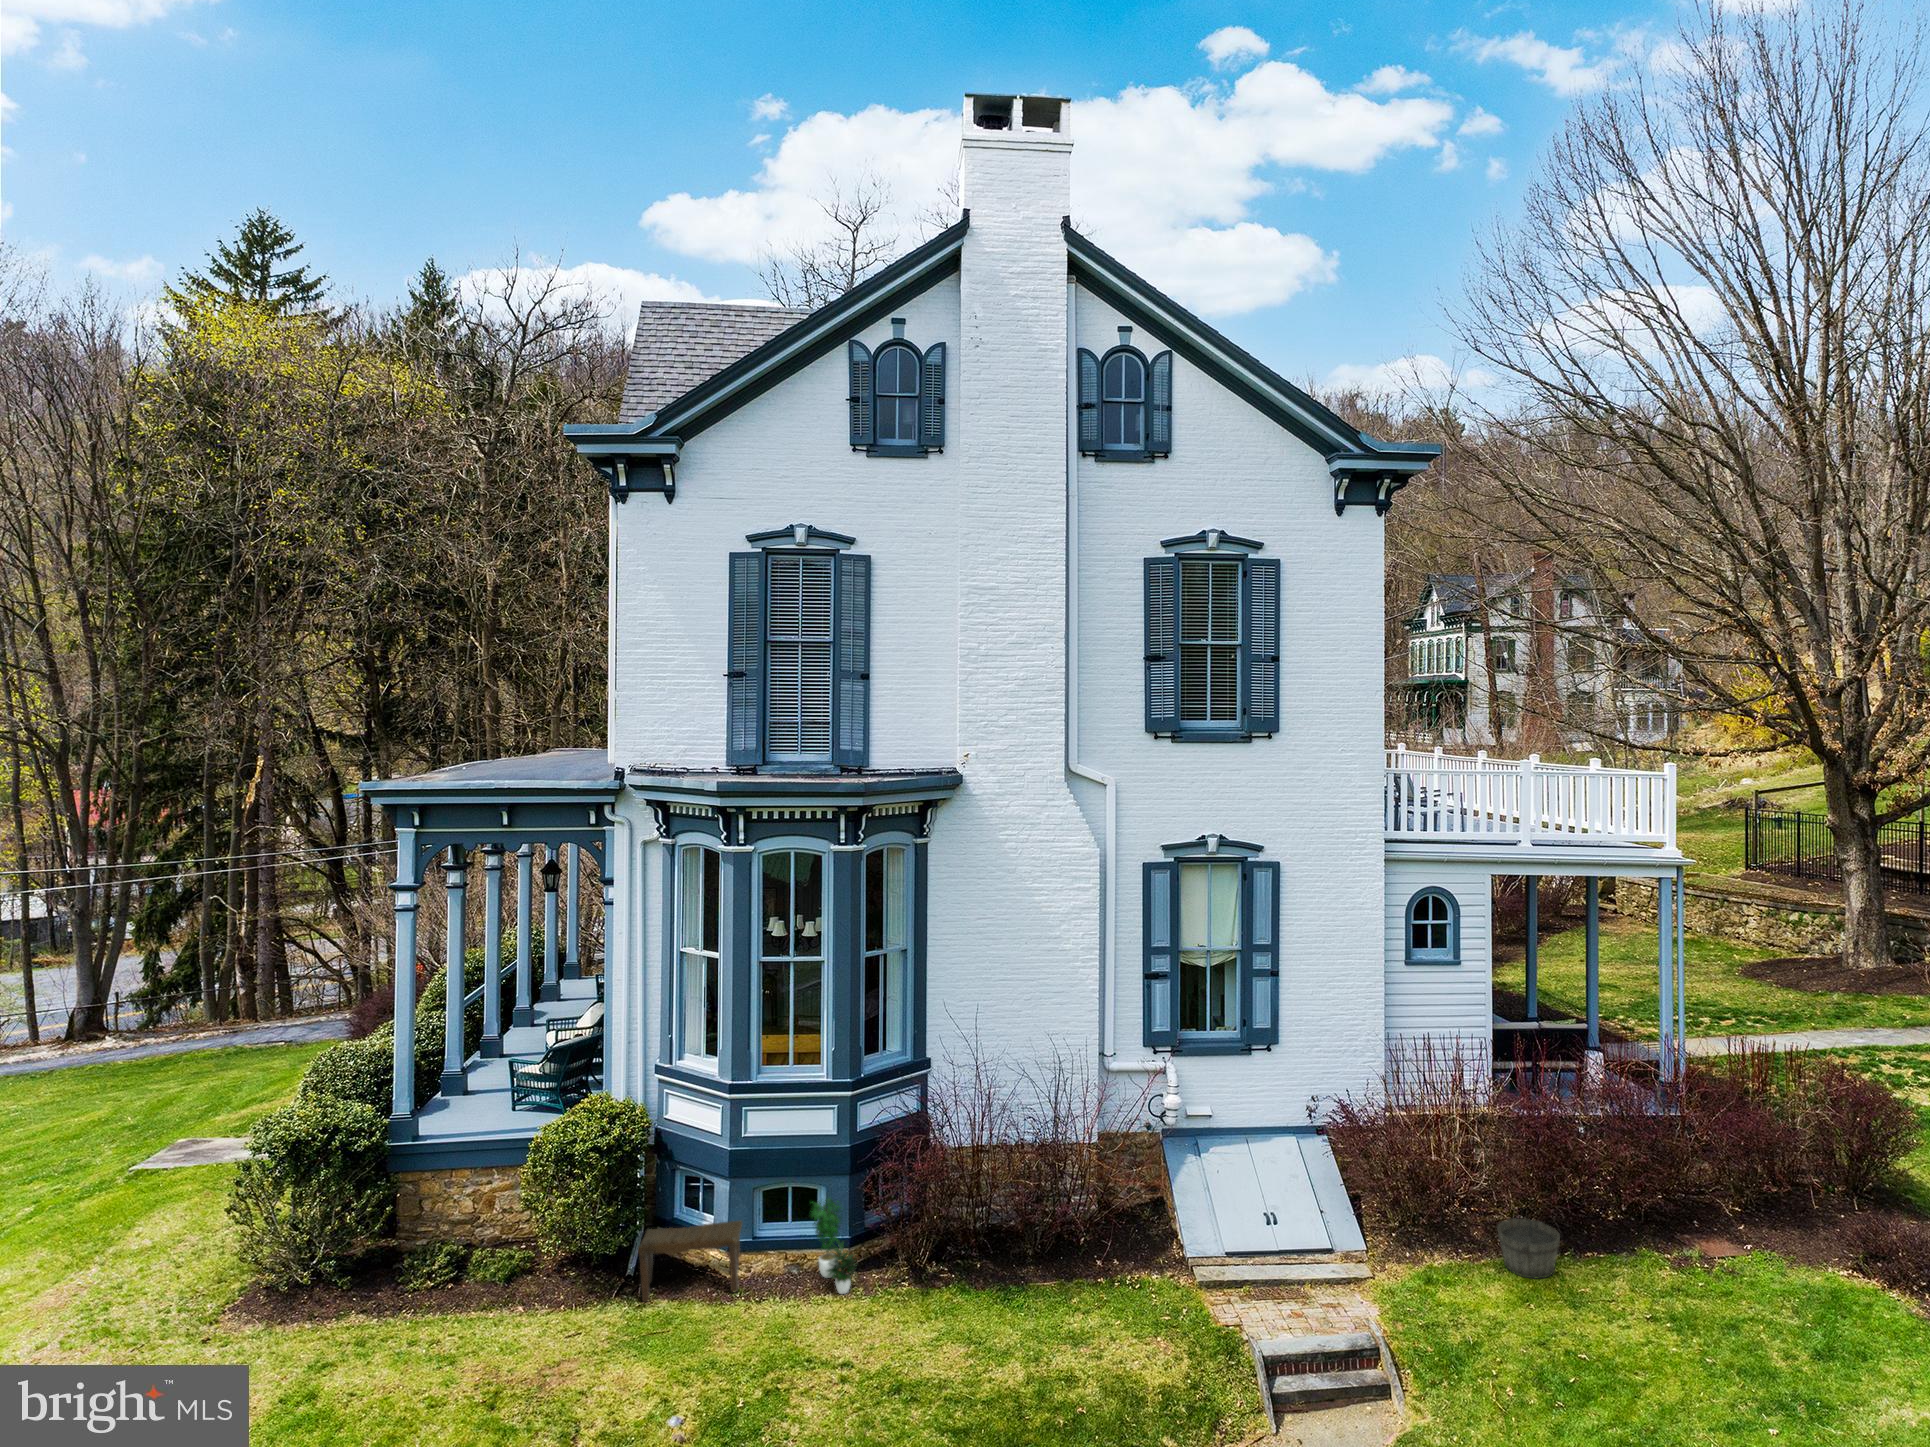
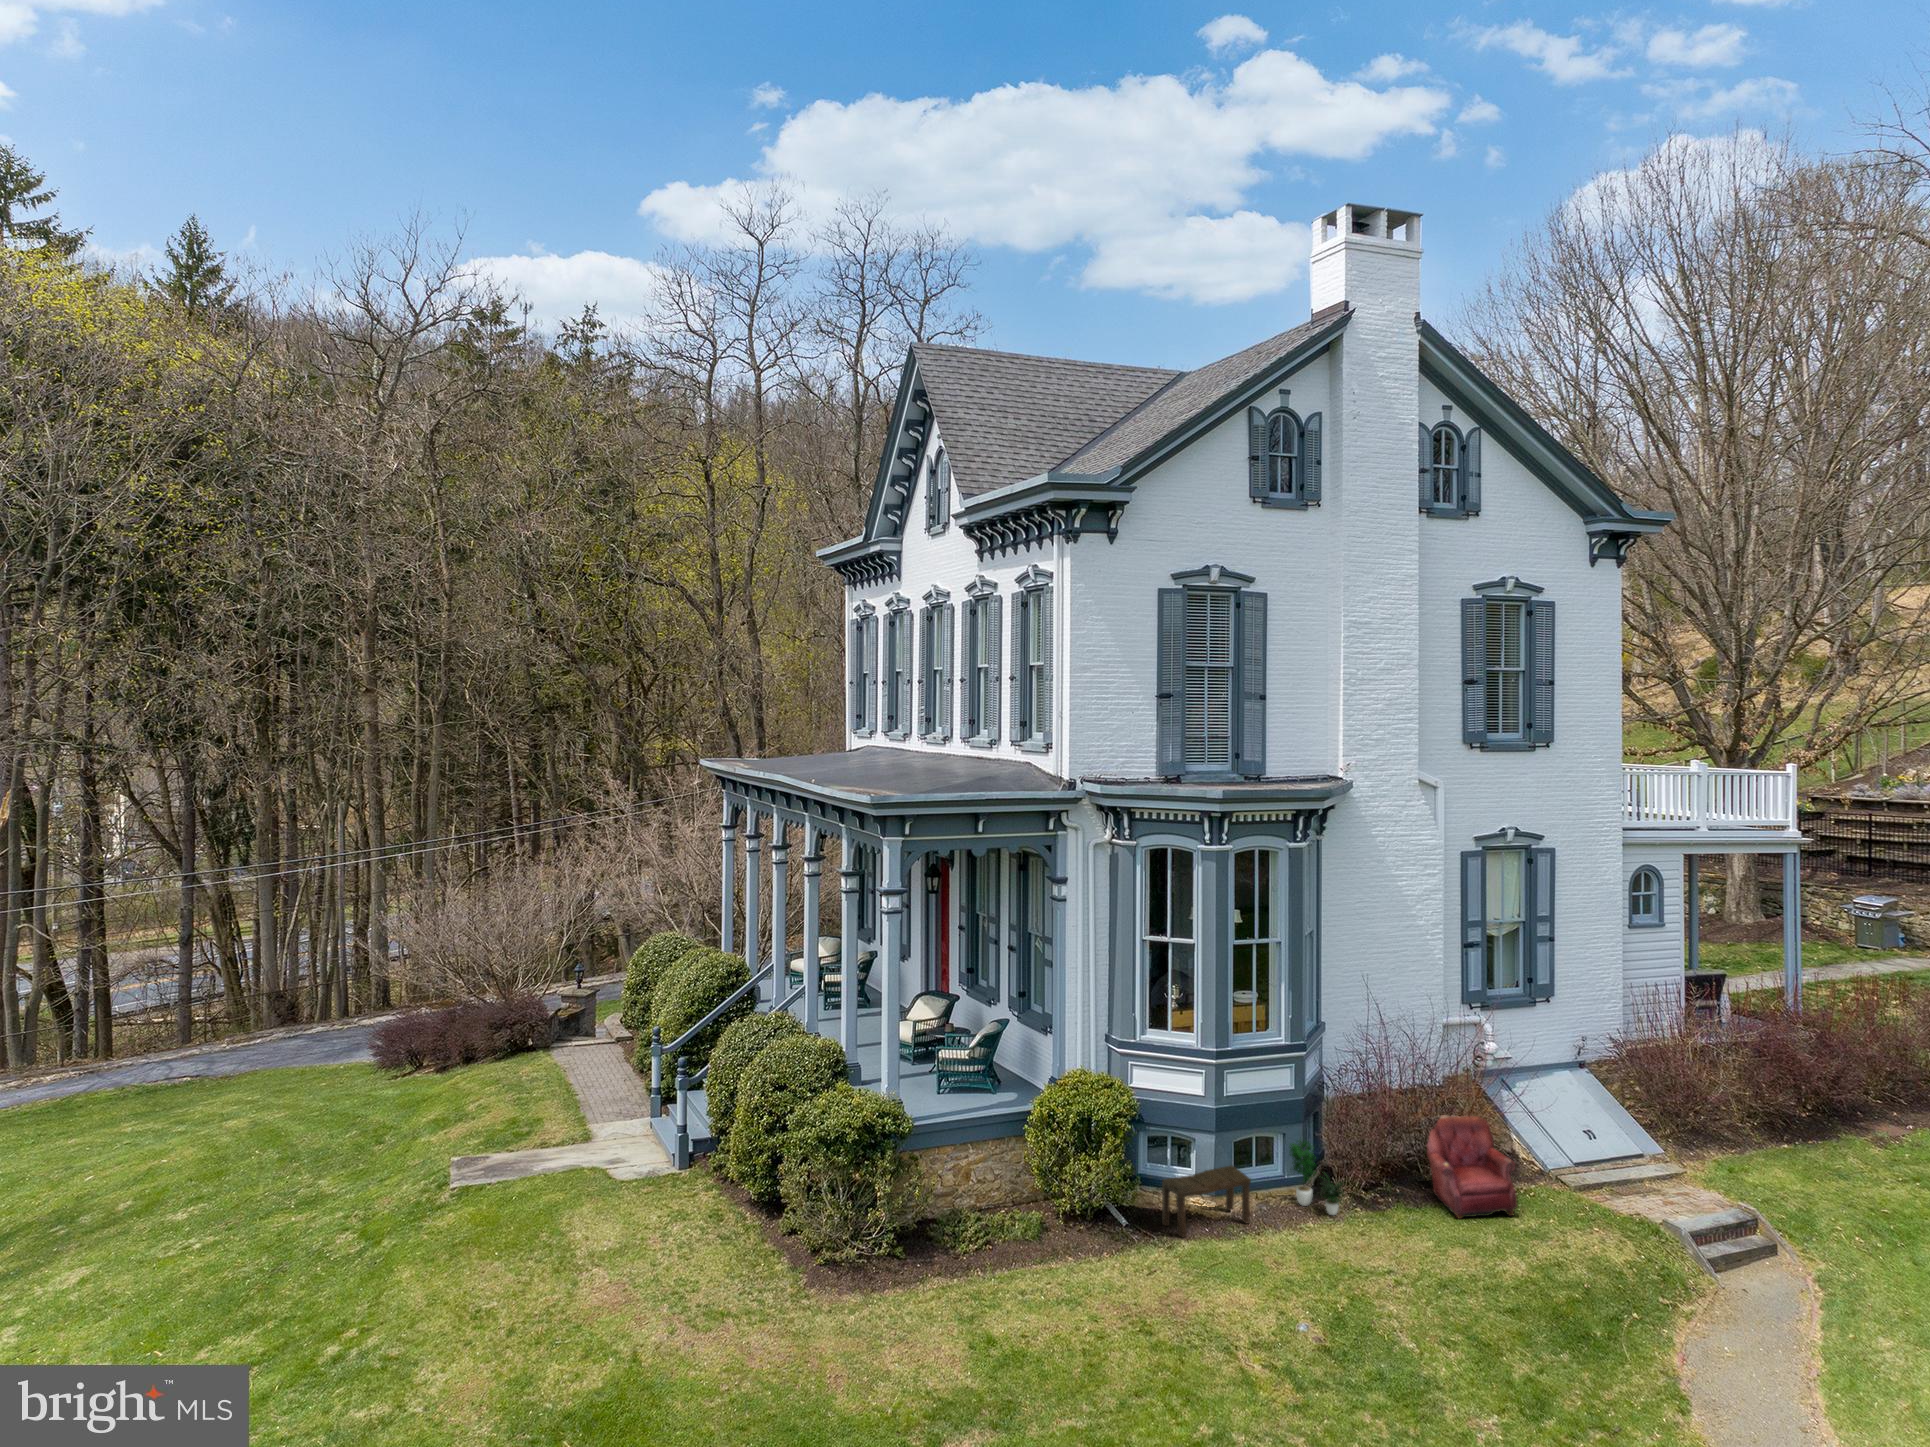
armchair: none [968,1183,1068,1322] -> present [1427,1115,1518,1219]
wooden bucket: present [1497,1219,1560,1278] -> none [1765,1109,1816,1154]

